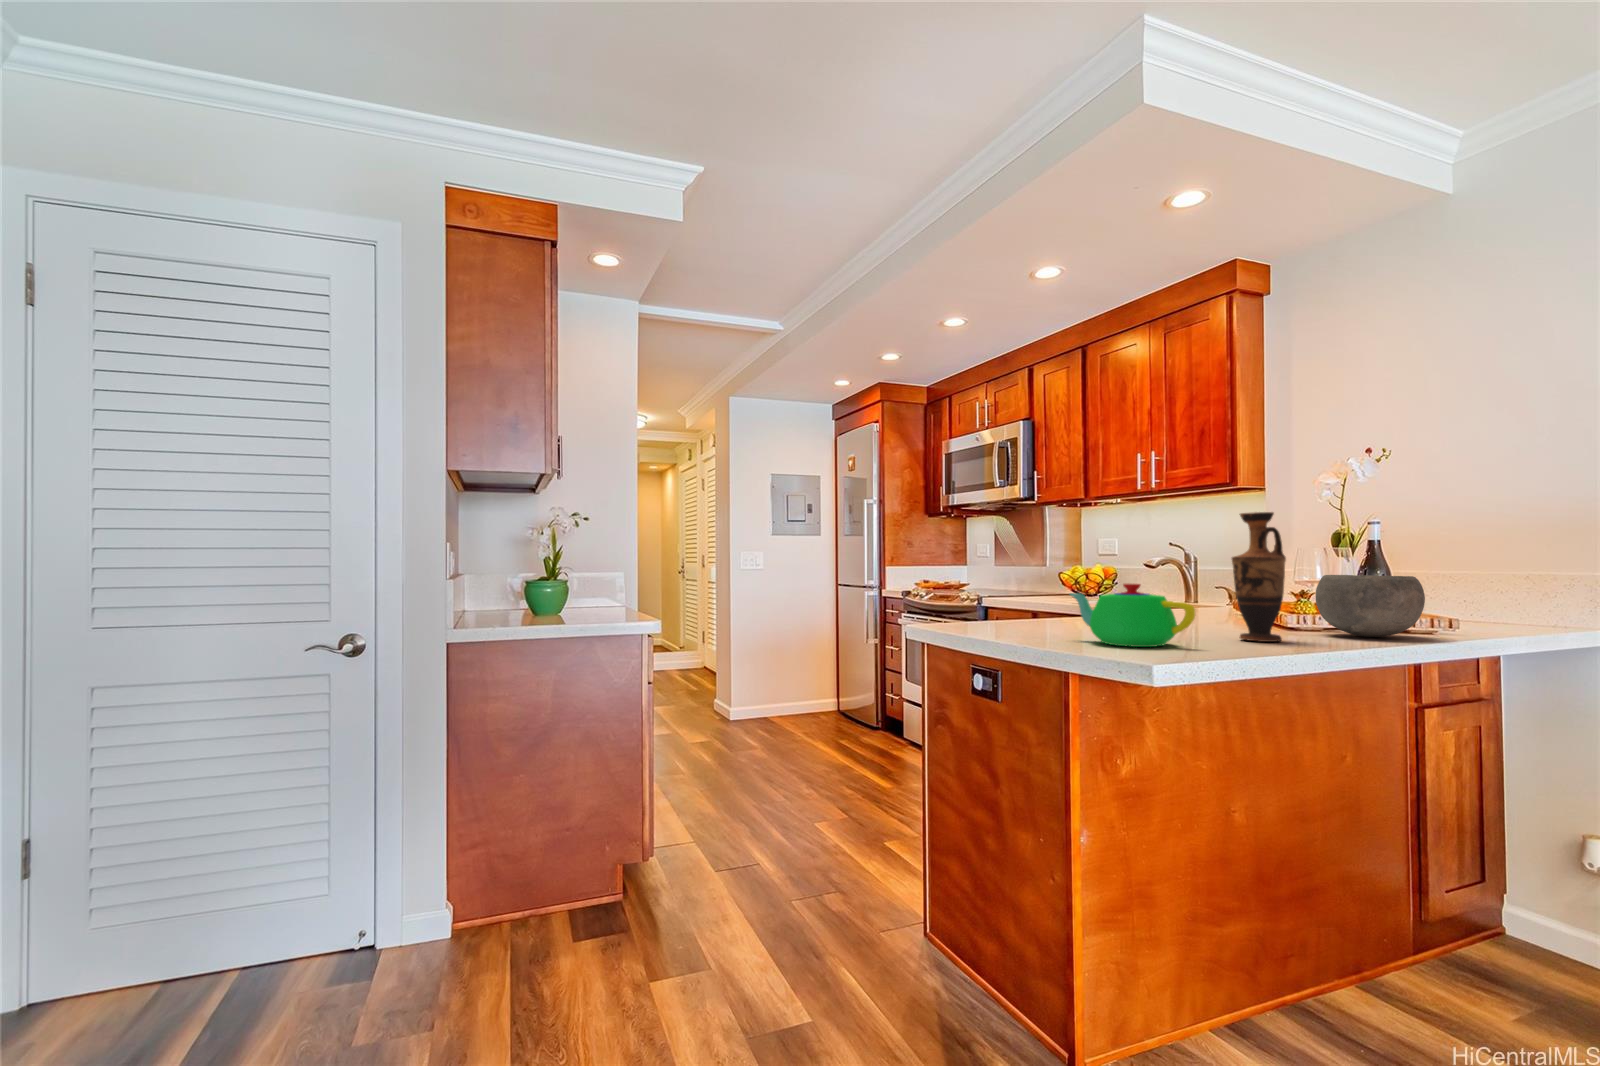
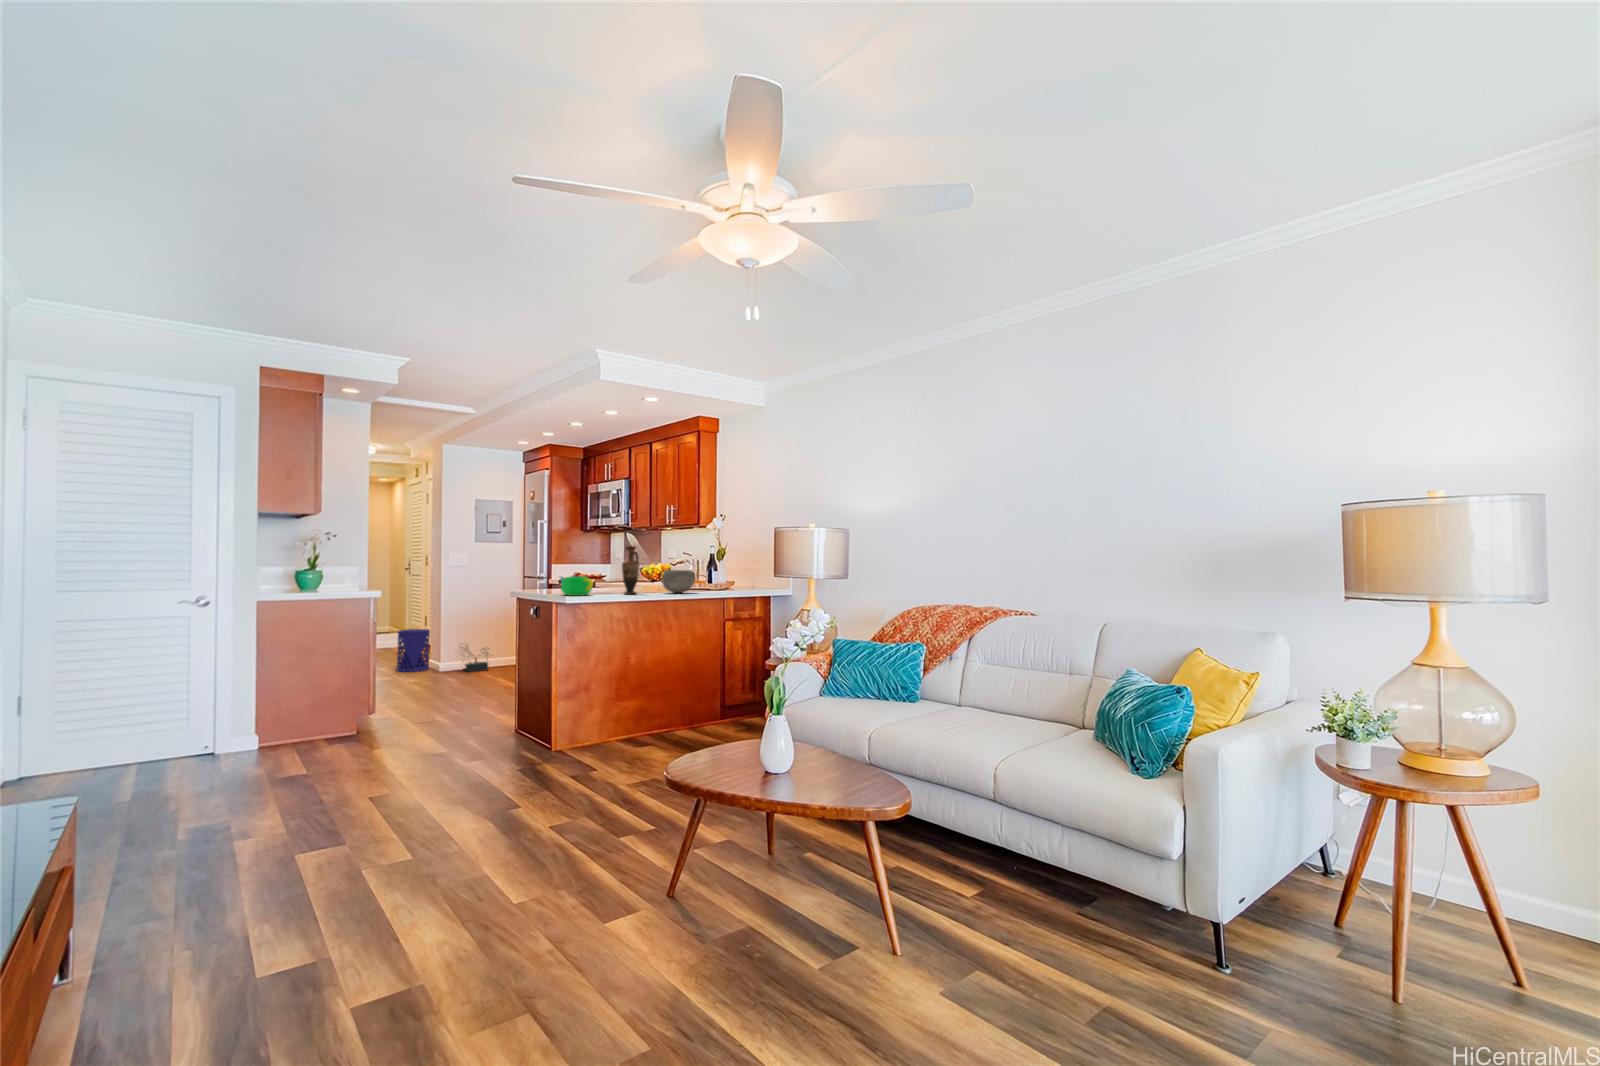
waste bin: none [677,657,718,719] -> present [397,629,430,672]
decorative plant: none [753,679,802,724] -> present [461,646,489,672]

